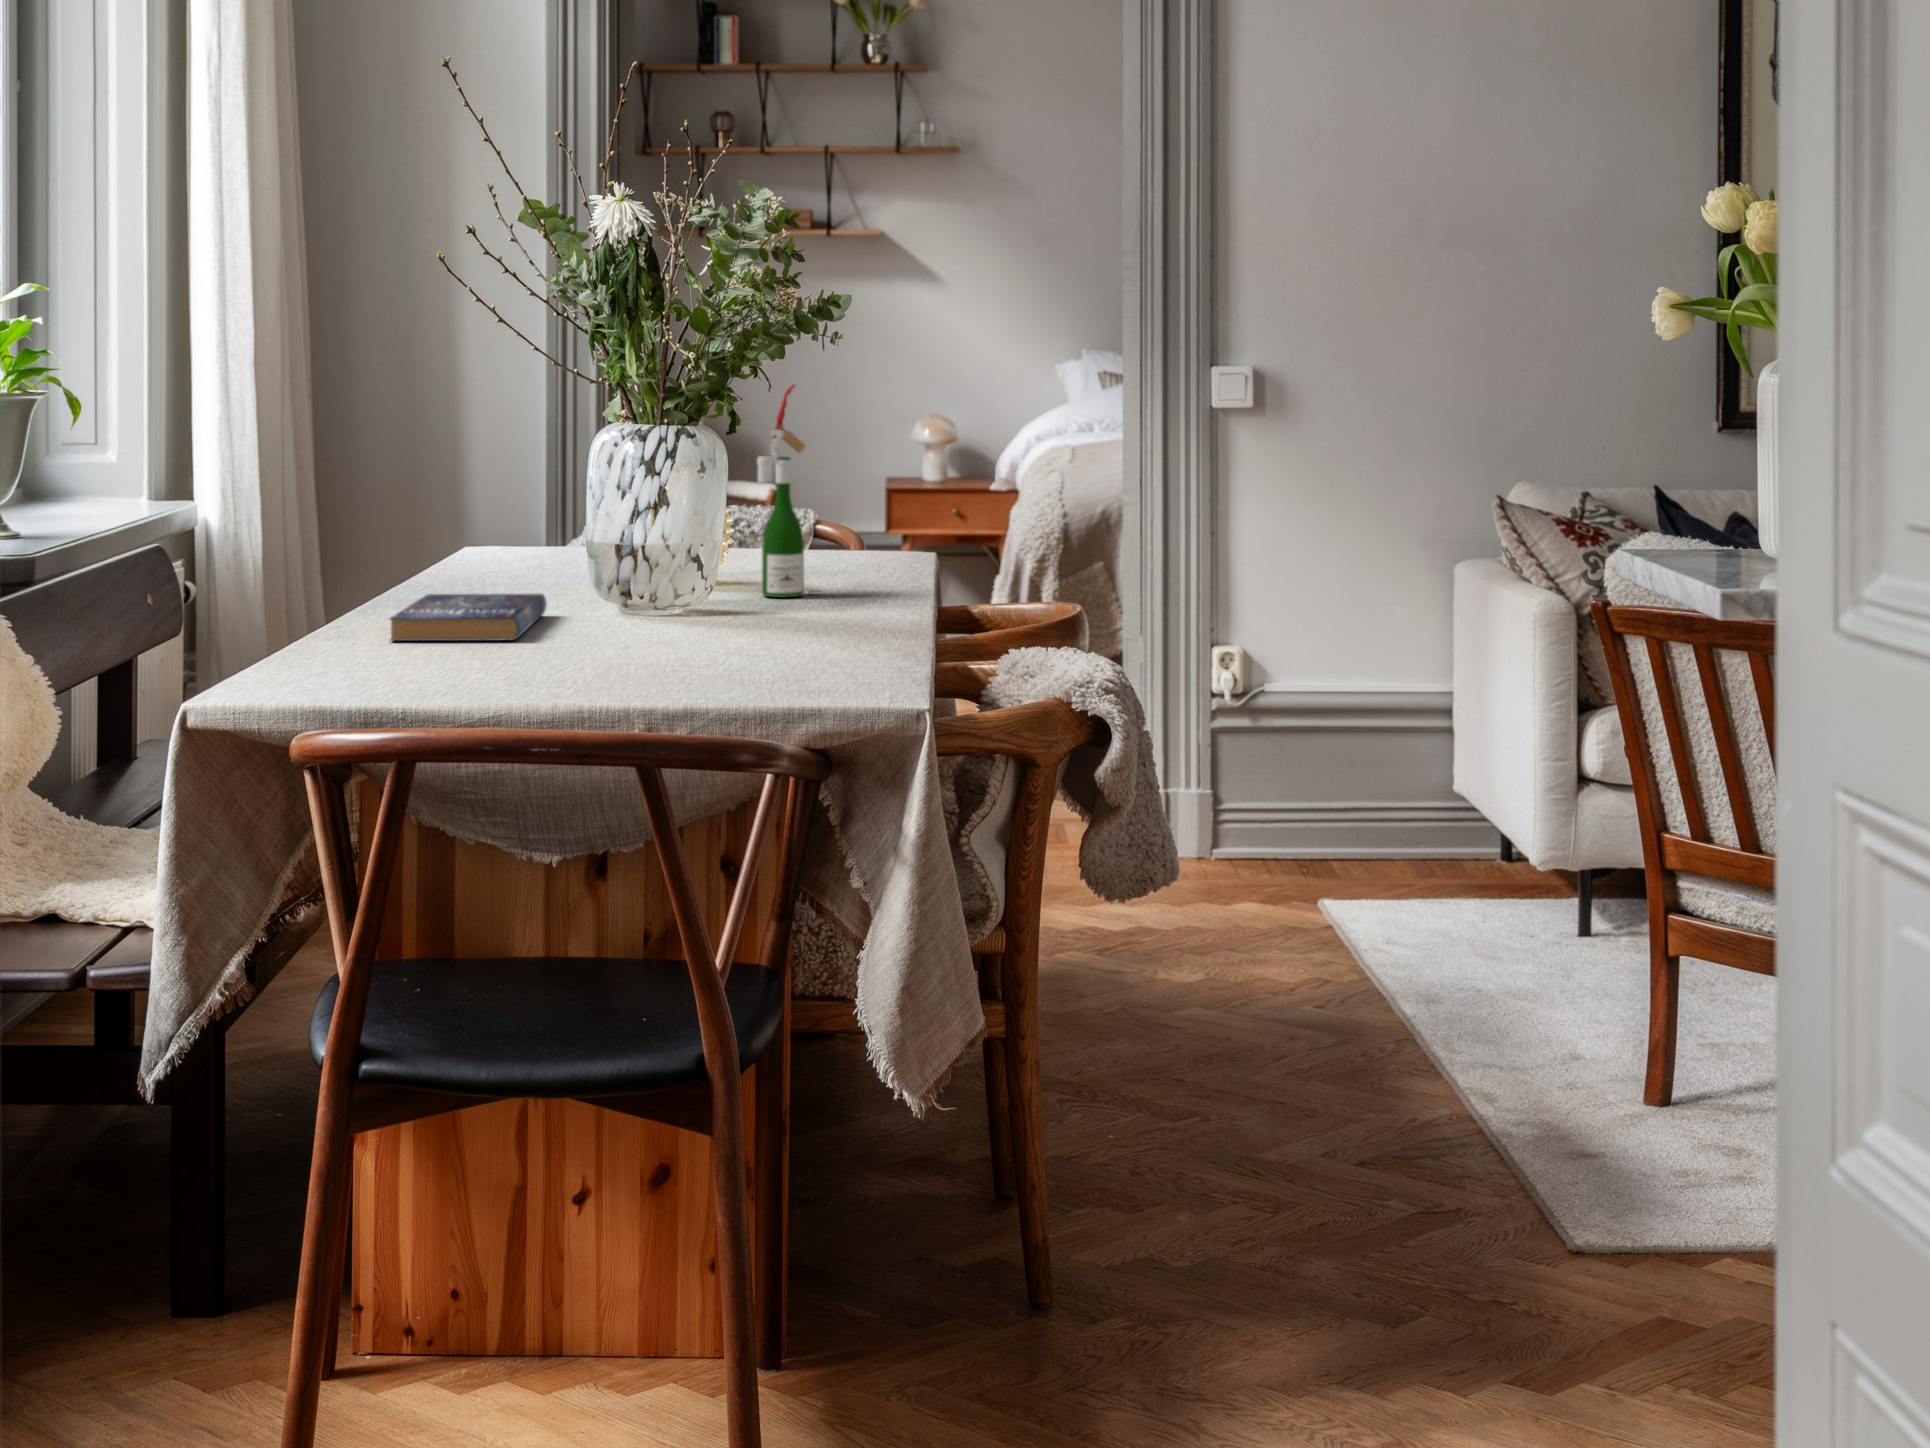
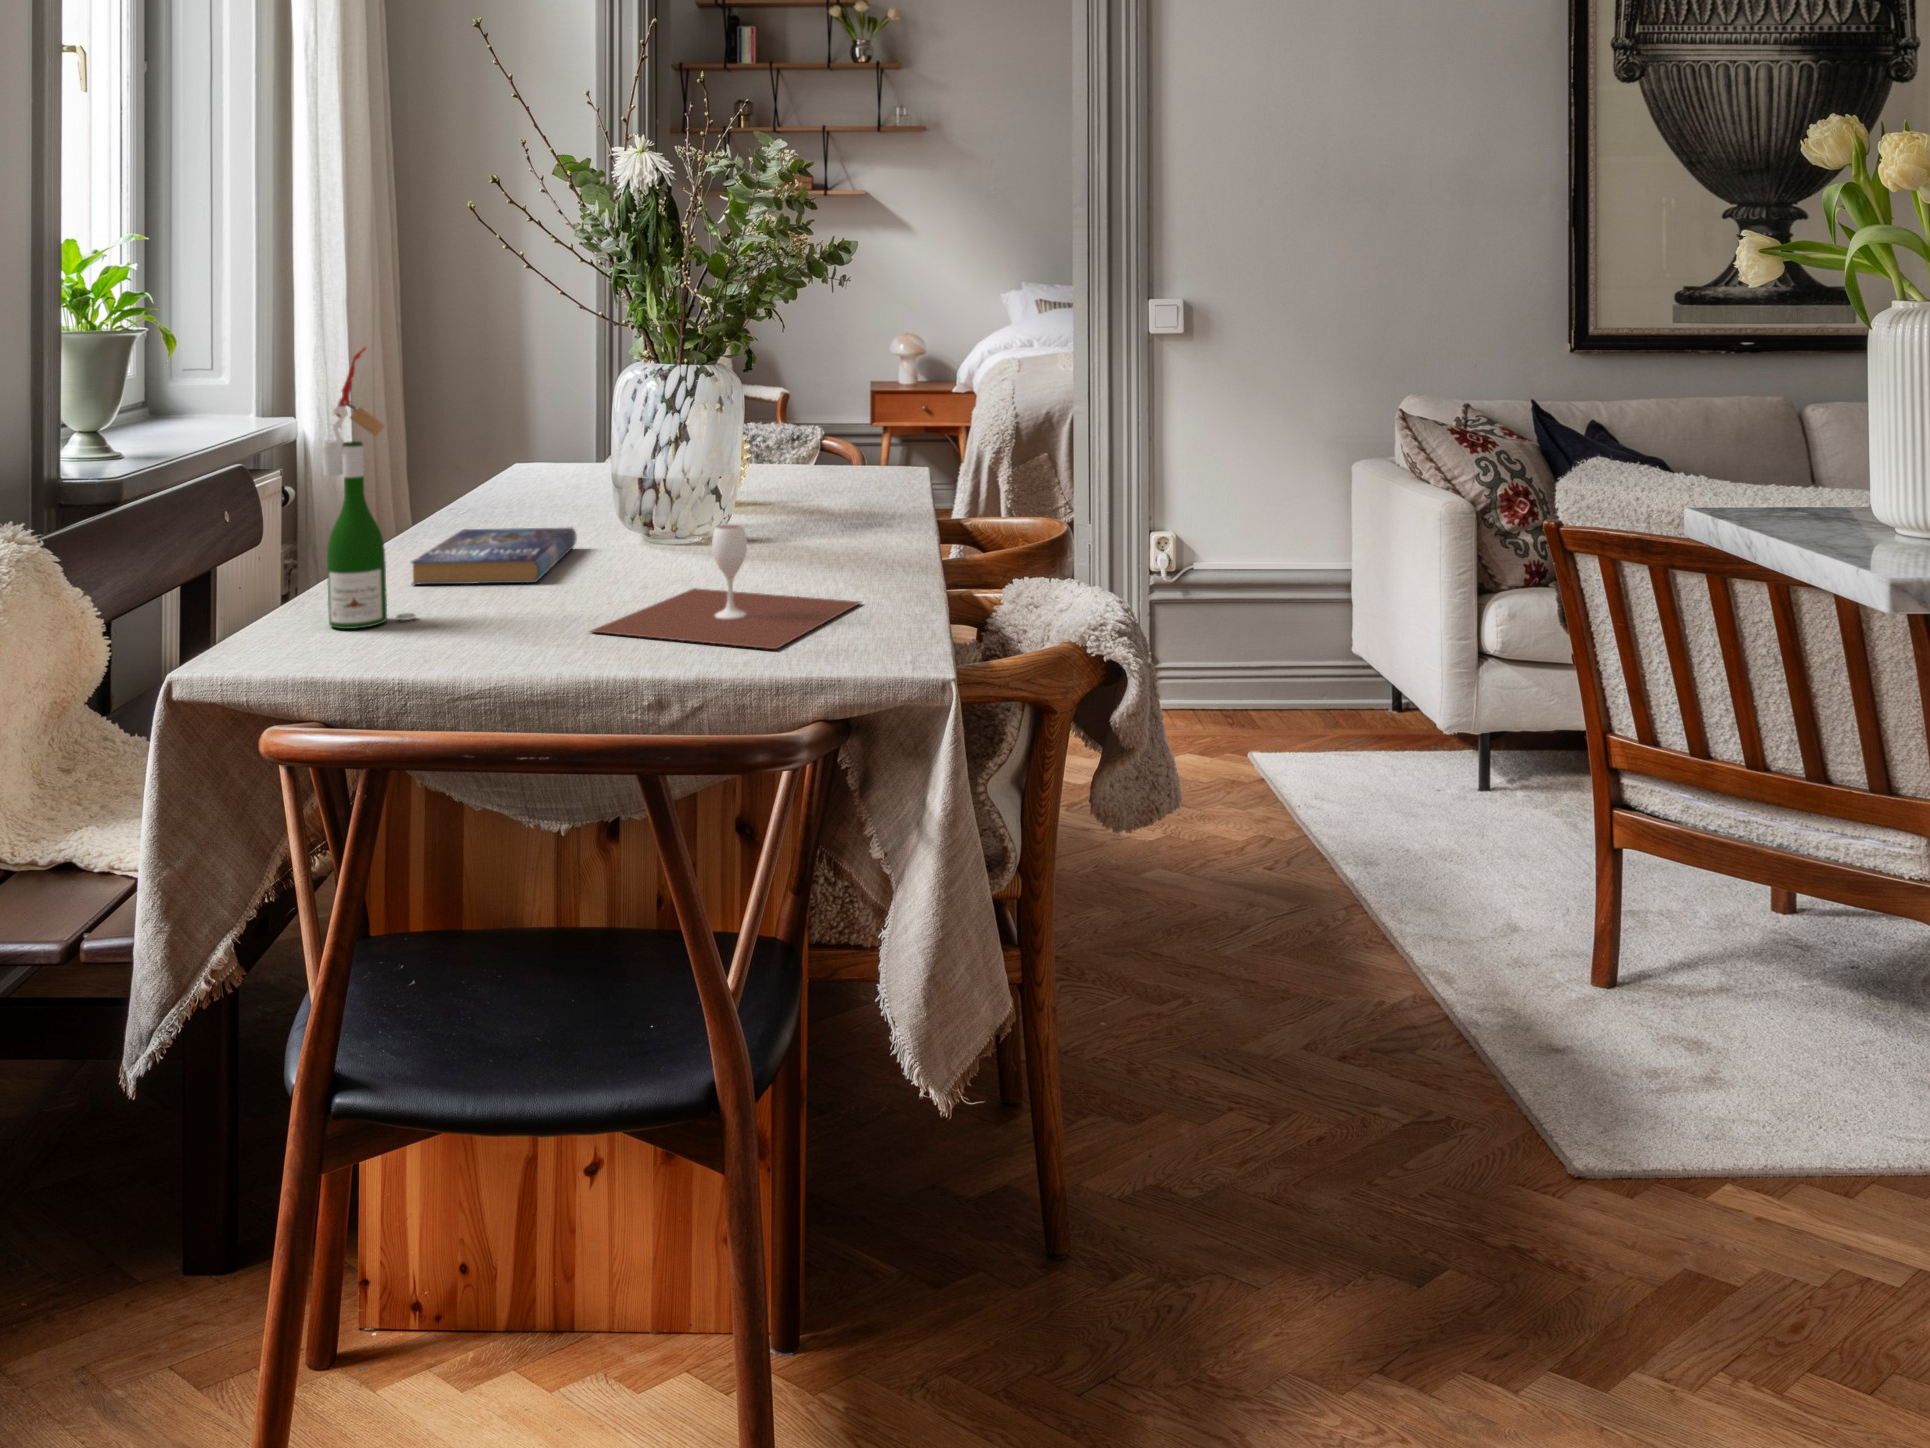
wine bottle: present [757,385,822,597] -> present [322,347,416,629]
wine glass: none [580,576,844,687] -> present [591,524,861,649]

